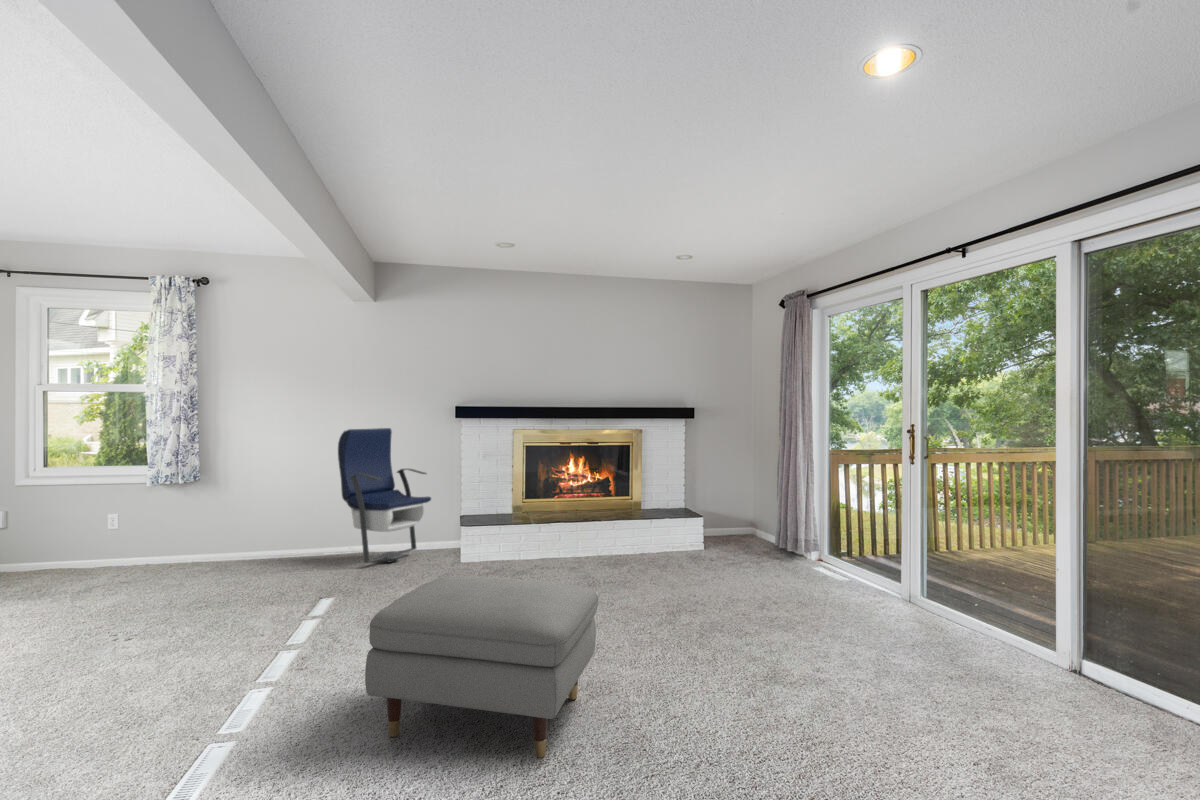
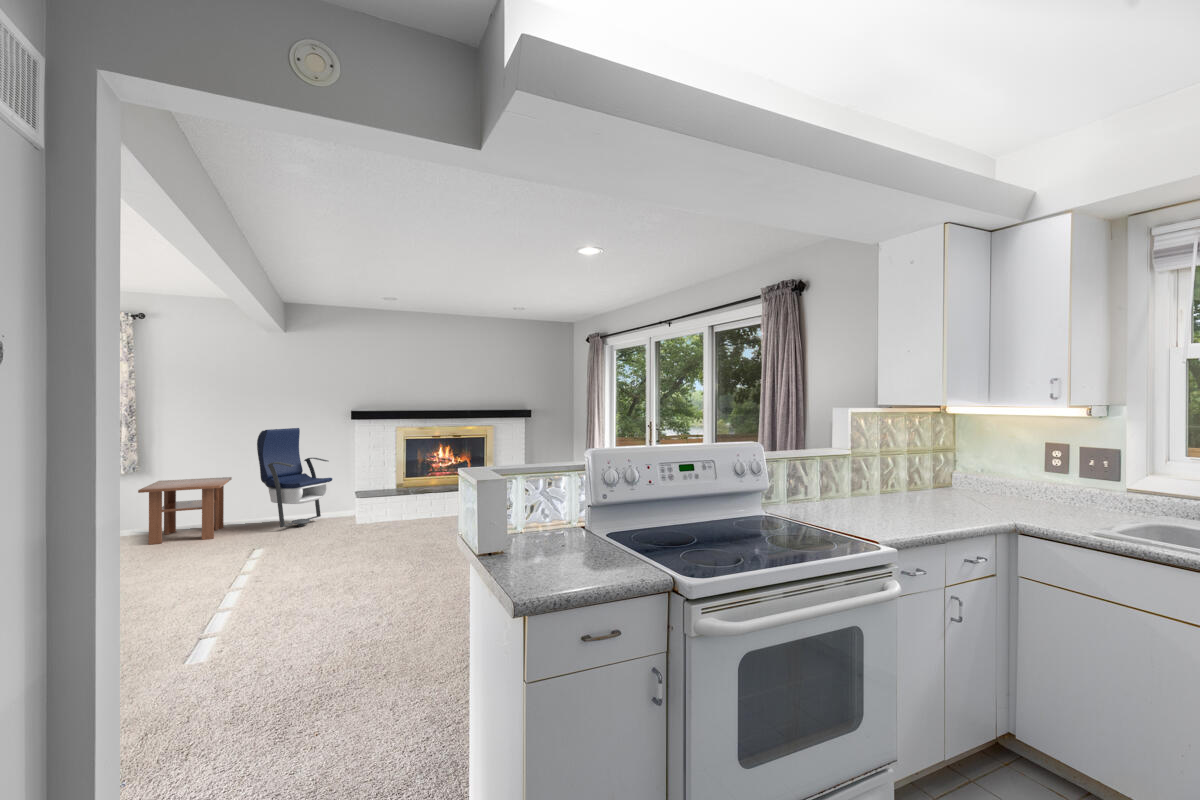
coffee table: none [191,492,309,579] -> present [138,477,232,544]
ottoman: present [365,576,598,757] -> none [301,522,443,612]

